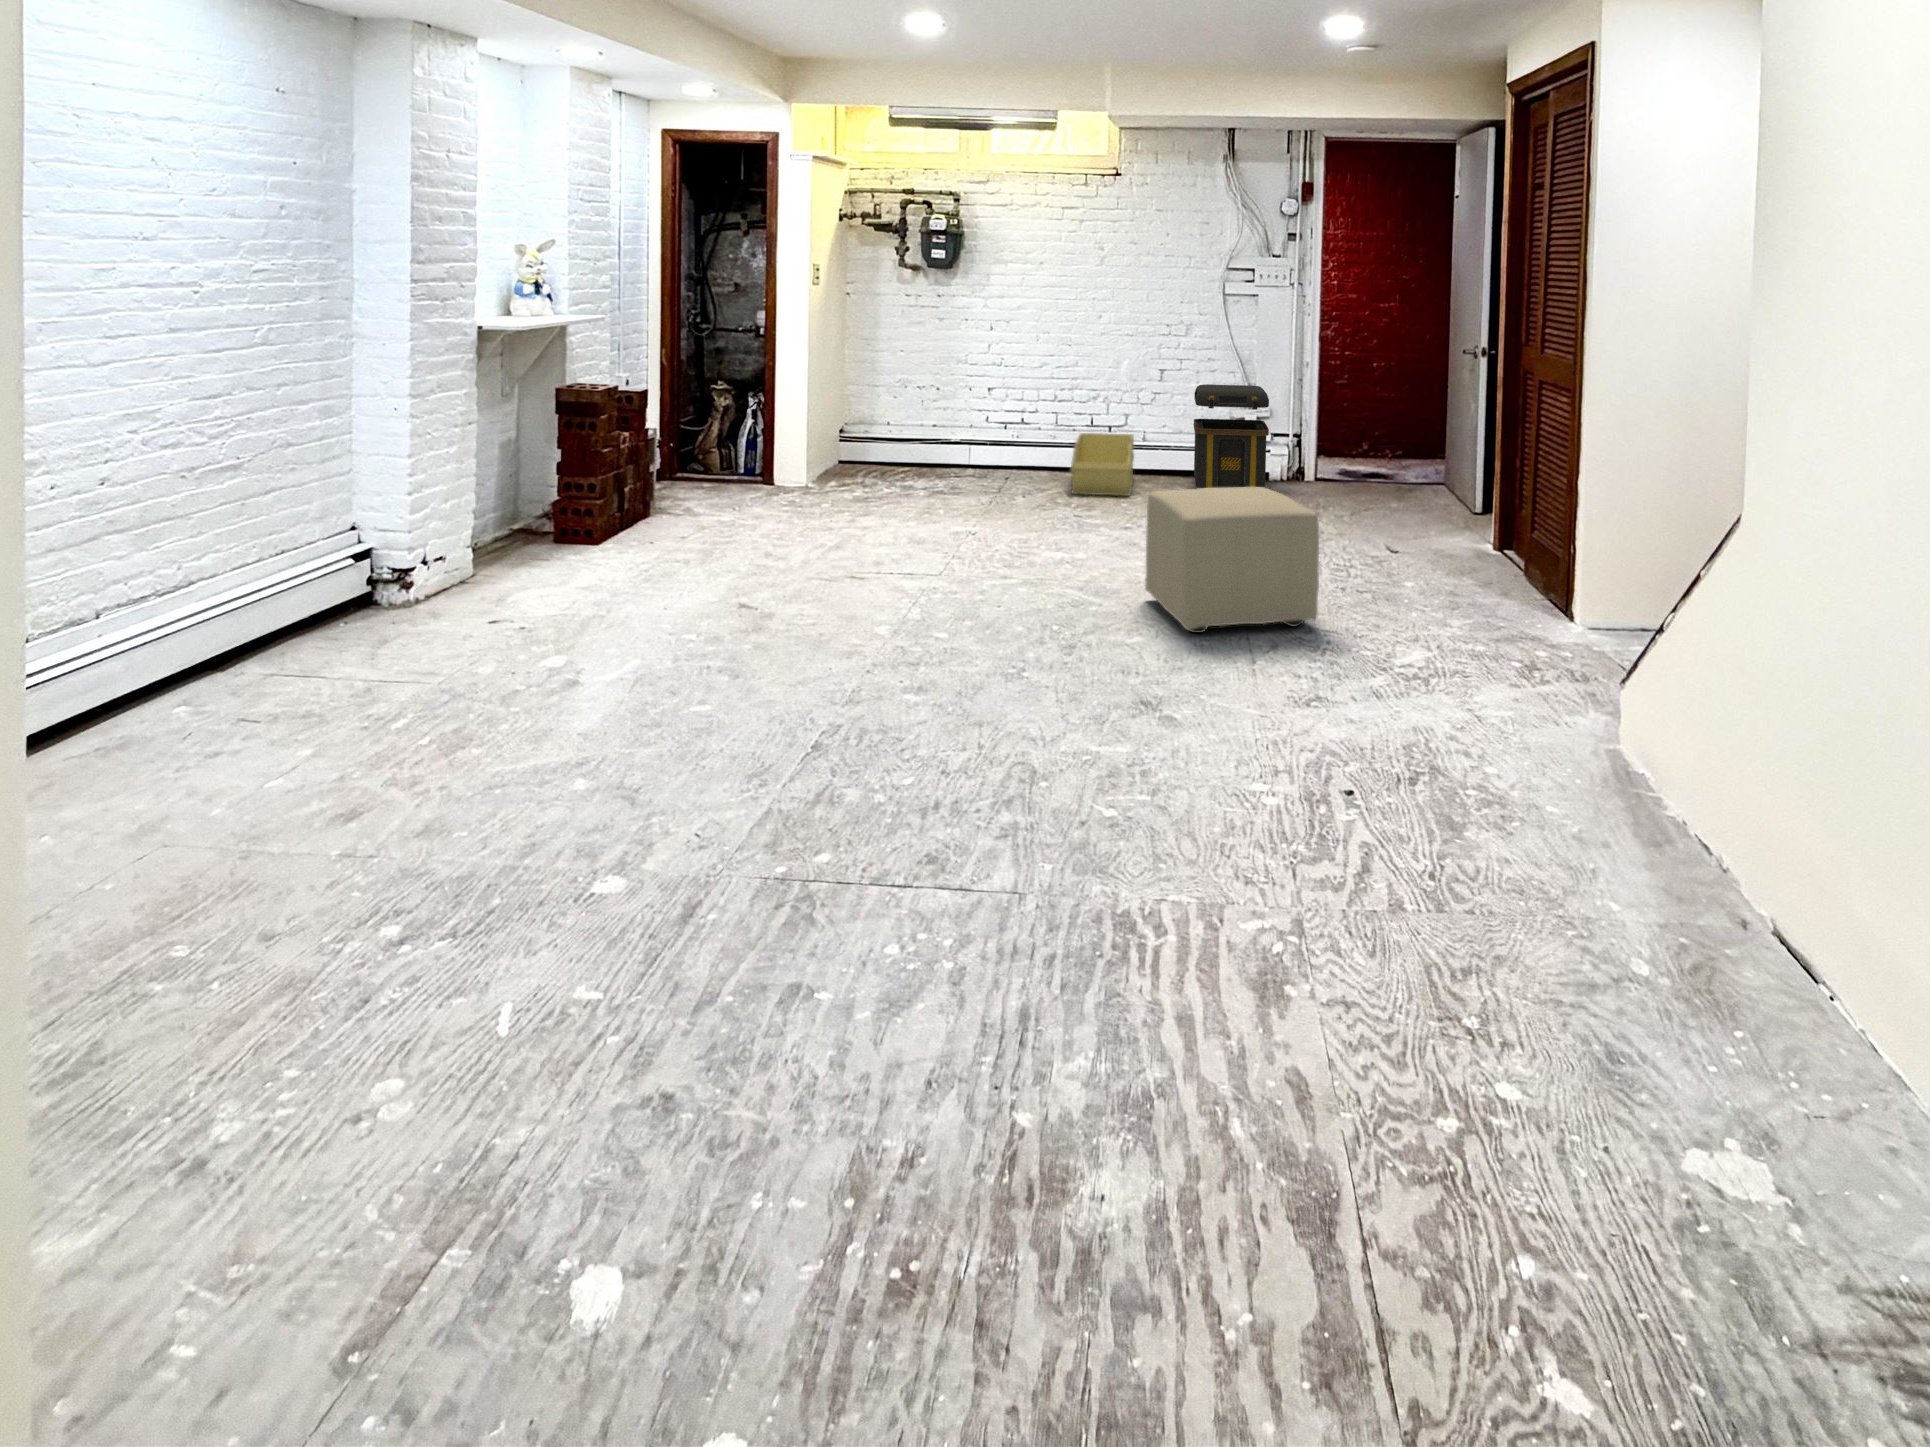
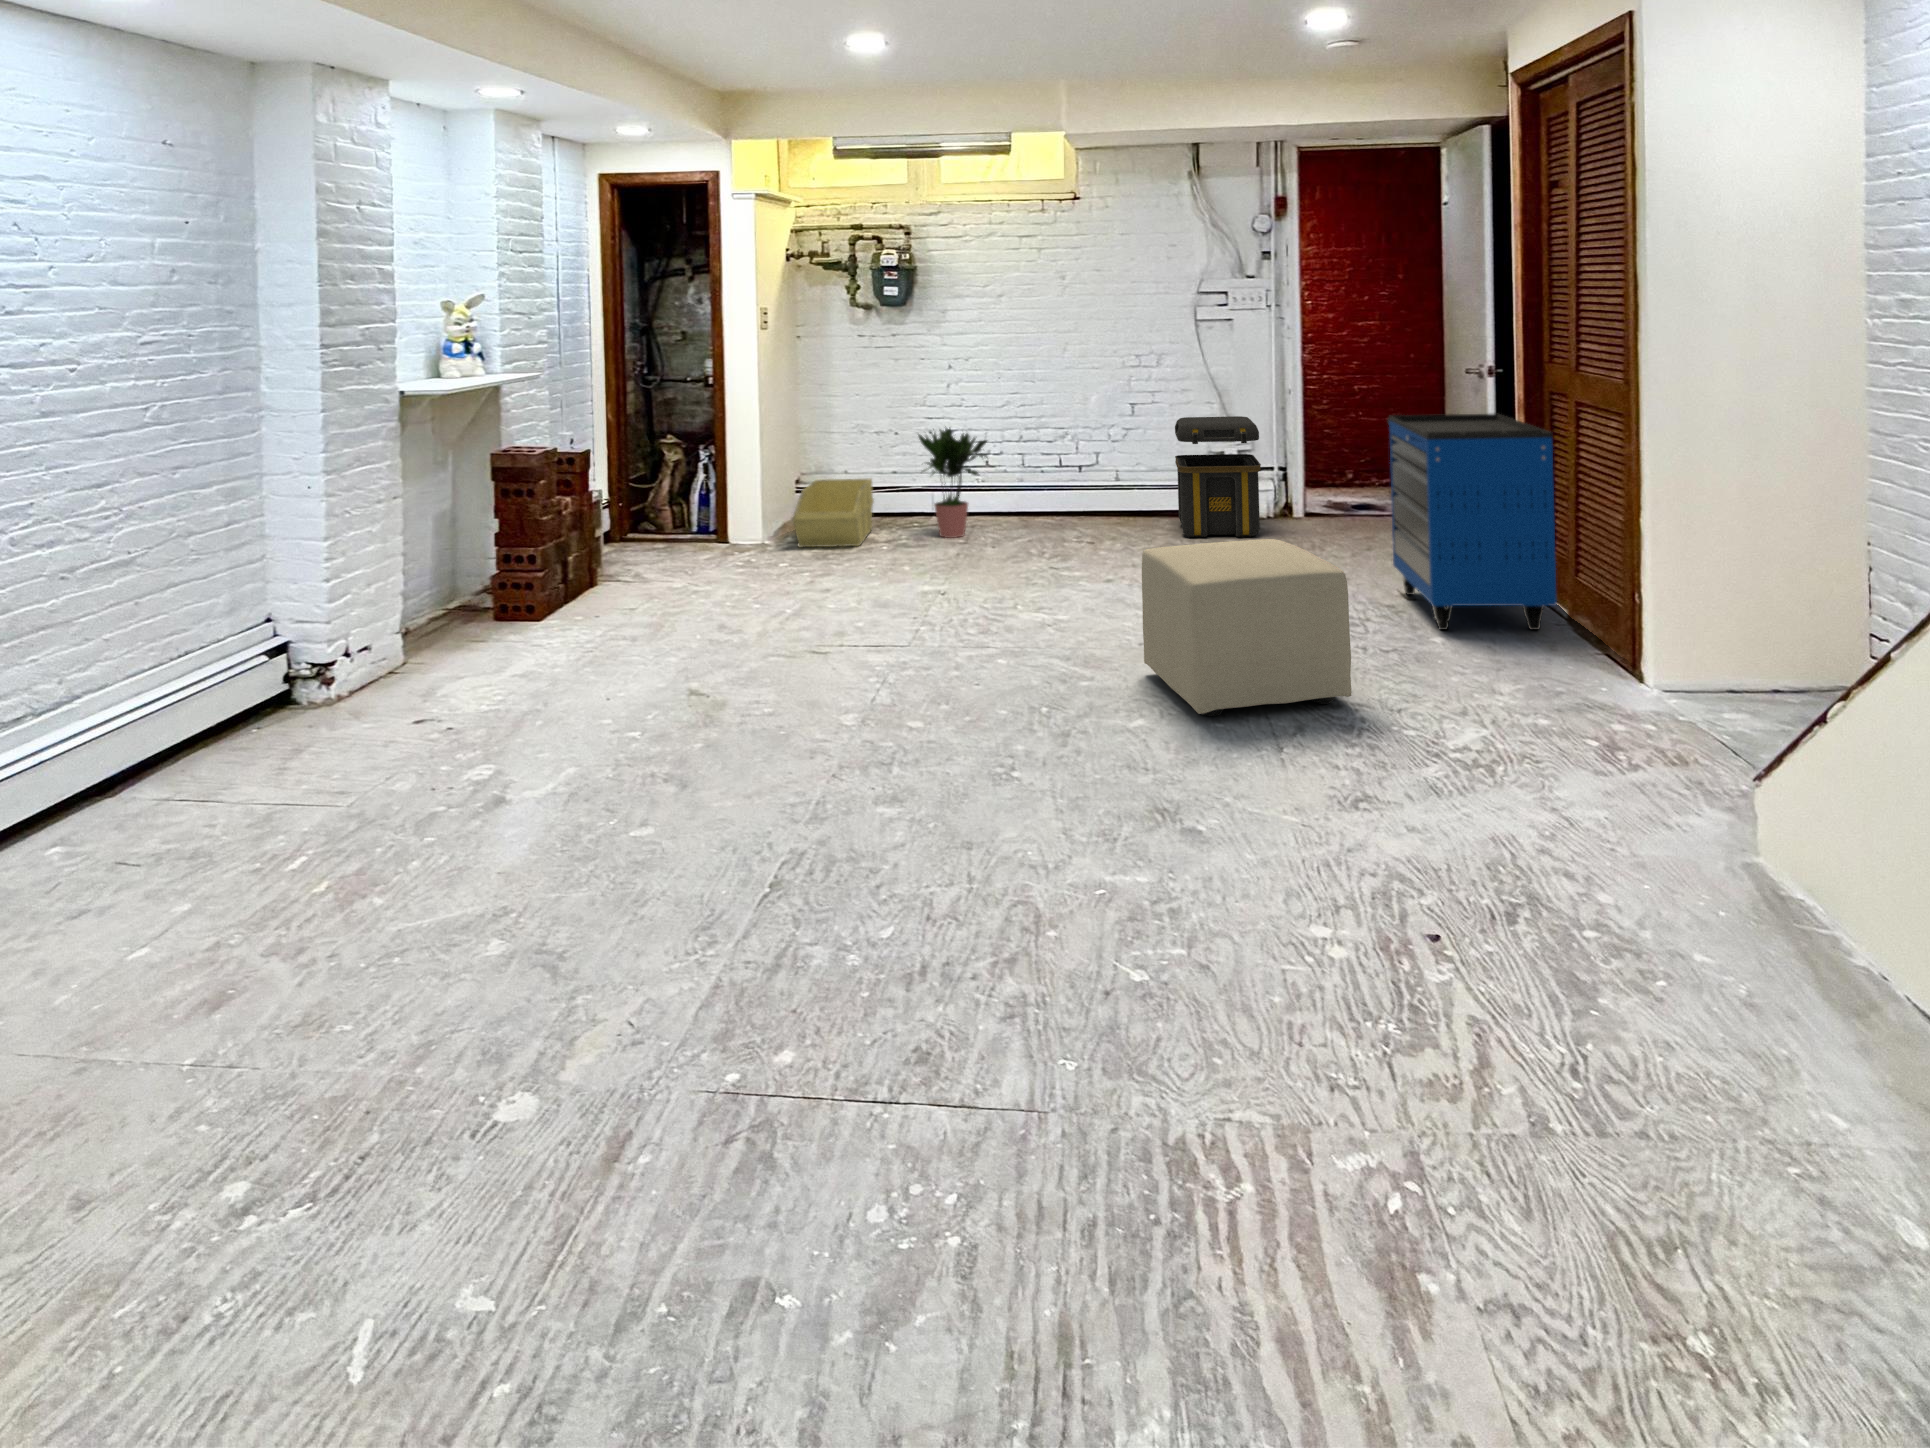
potted plant: none [956,381,1027,485] -> present [918,428,987,538]
storage cabinet: none [1374,388,1509,577] -> present [1387,414,1557,630]
storage bin: present [1071,433,1134,496] -> present [793,478,874,547]

